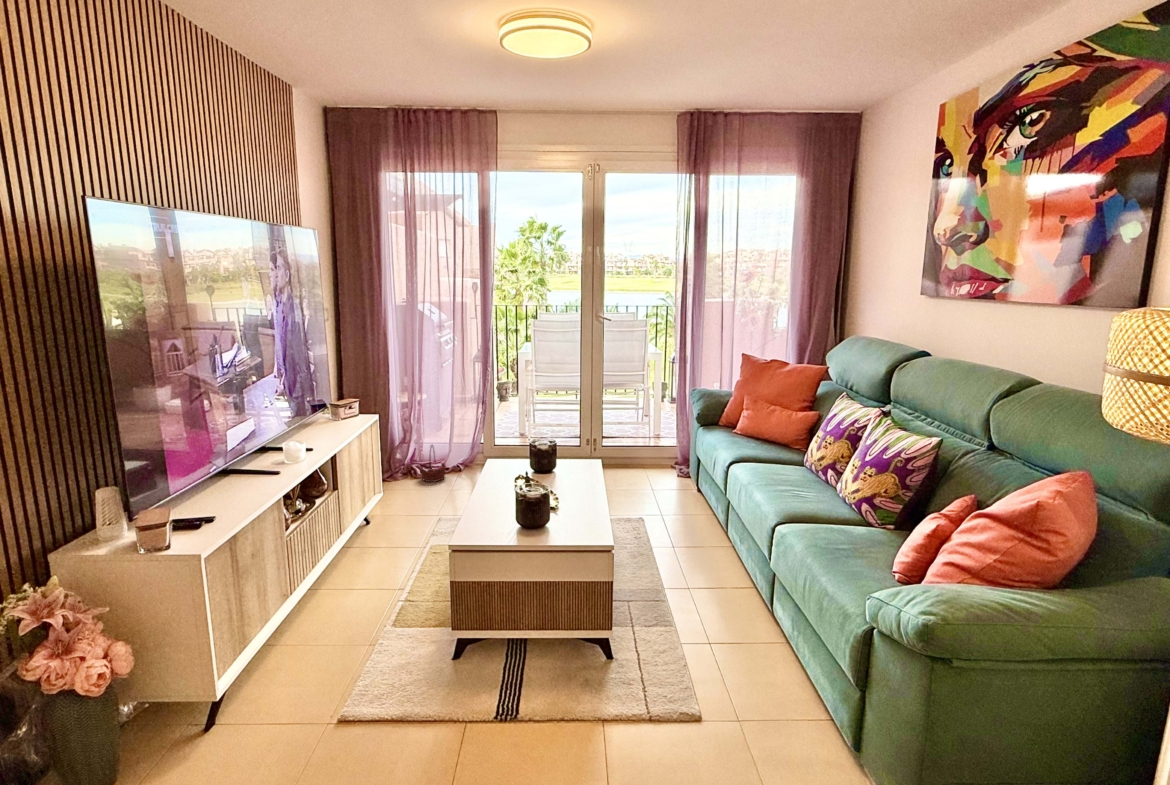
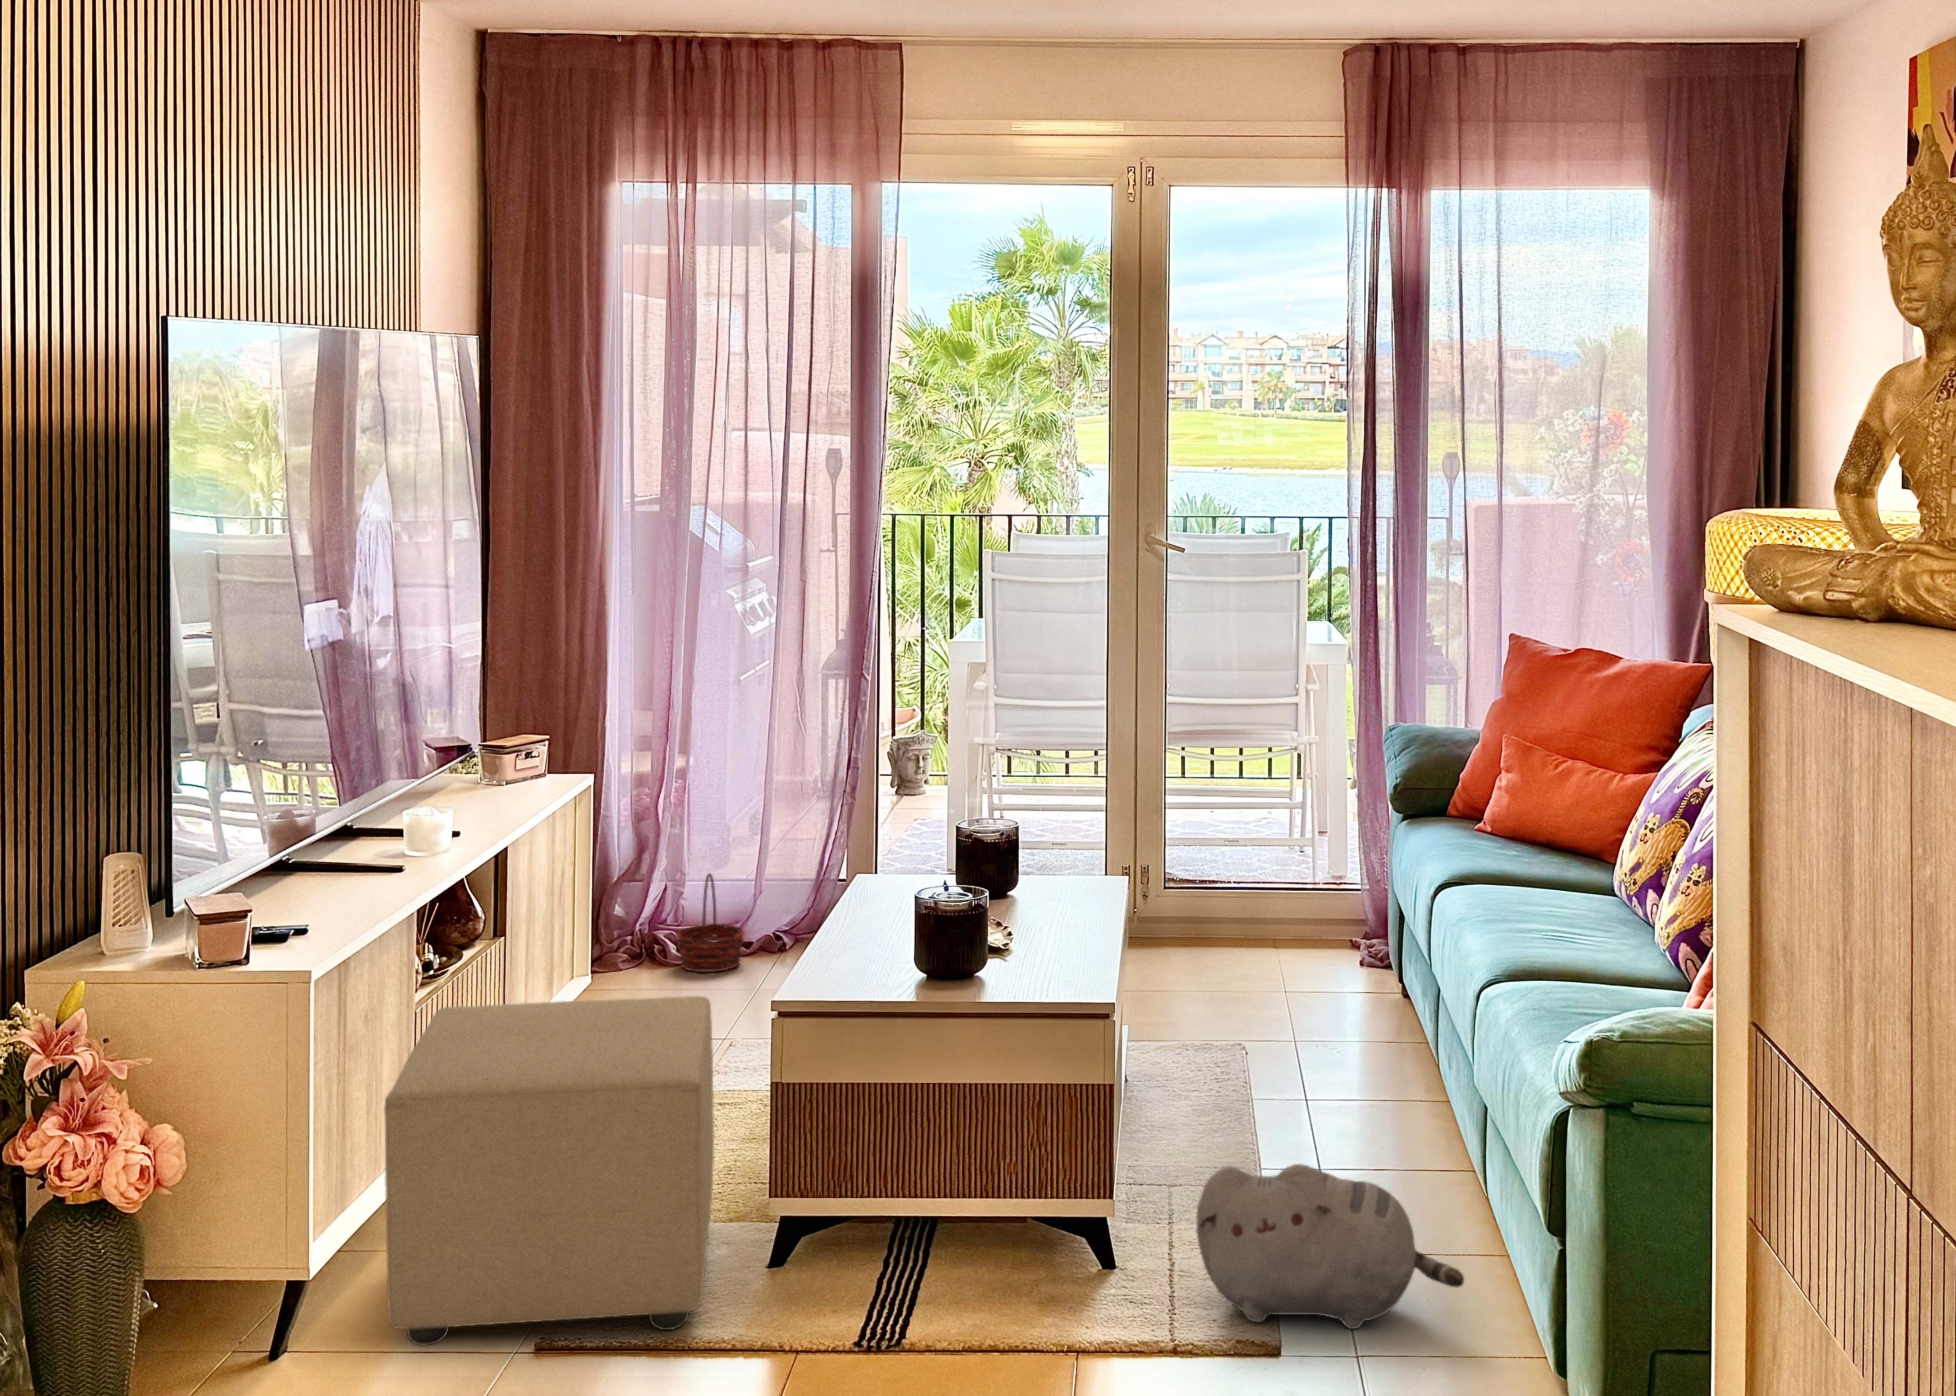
ottoman: none [246,534,428,726] -> present [384,996,714,1346]
plush toy: none [655,623,785,699] -> present [1196,1164,1464,1329]

